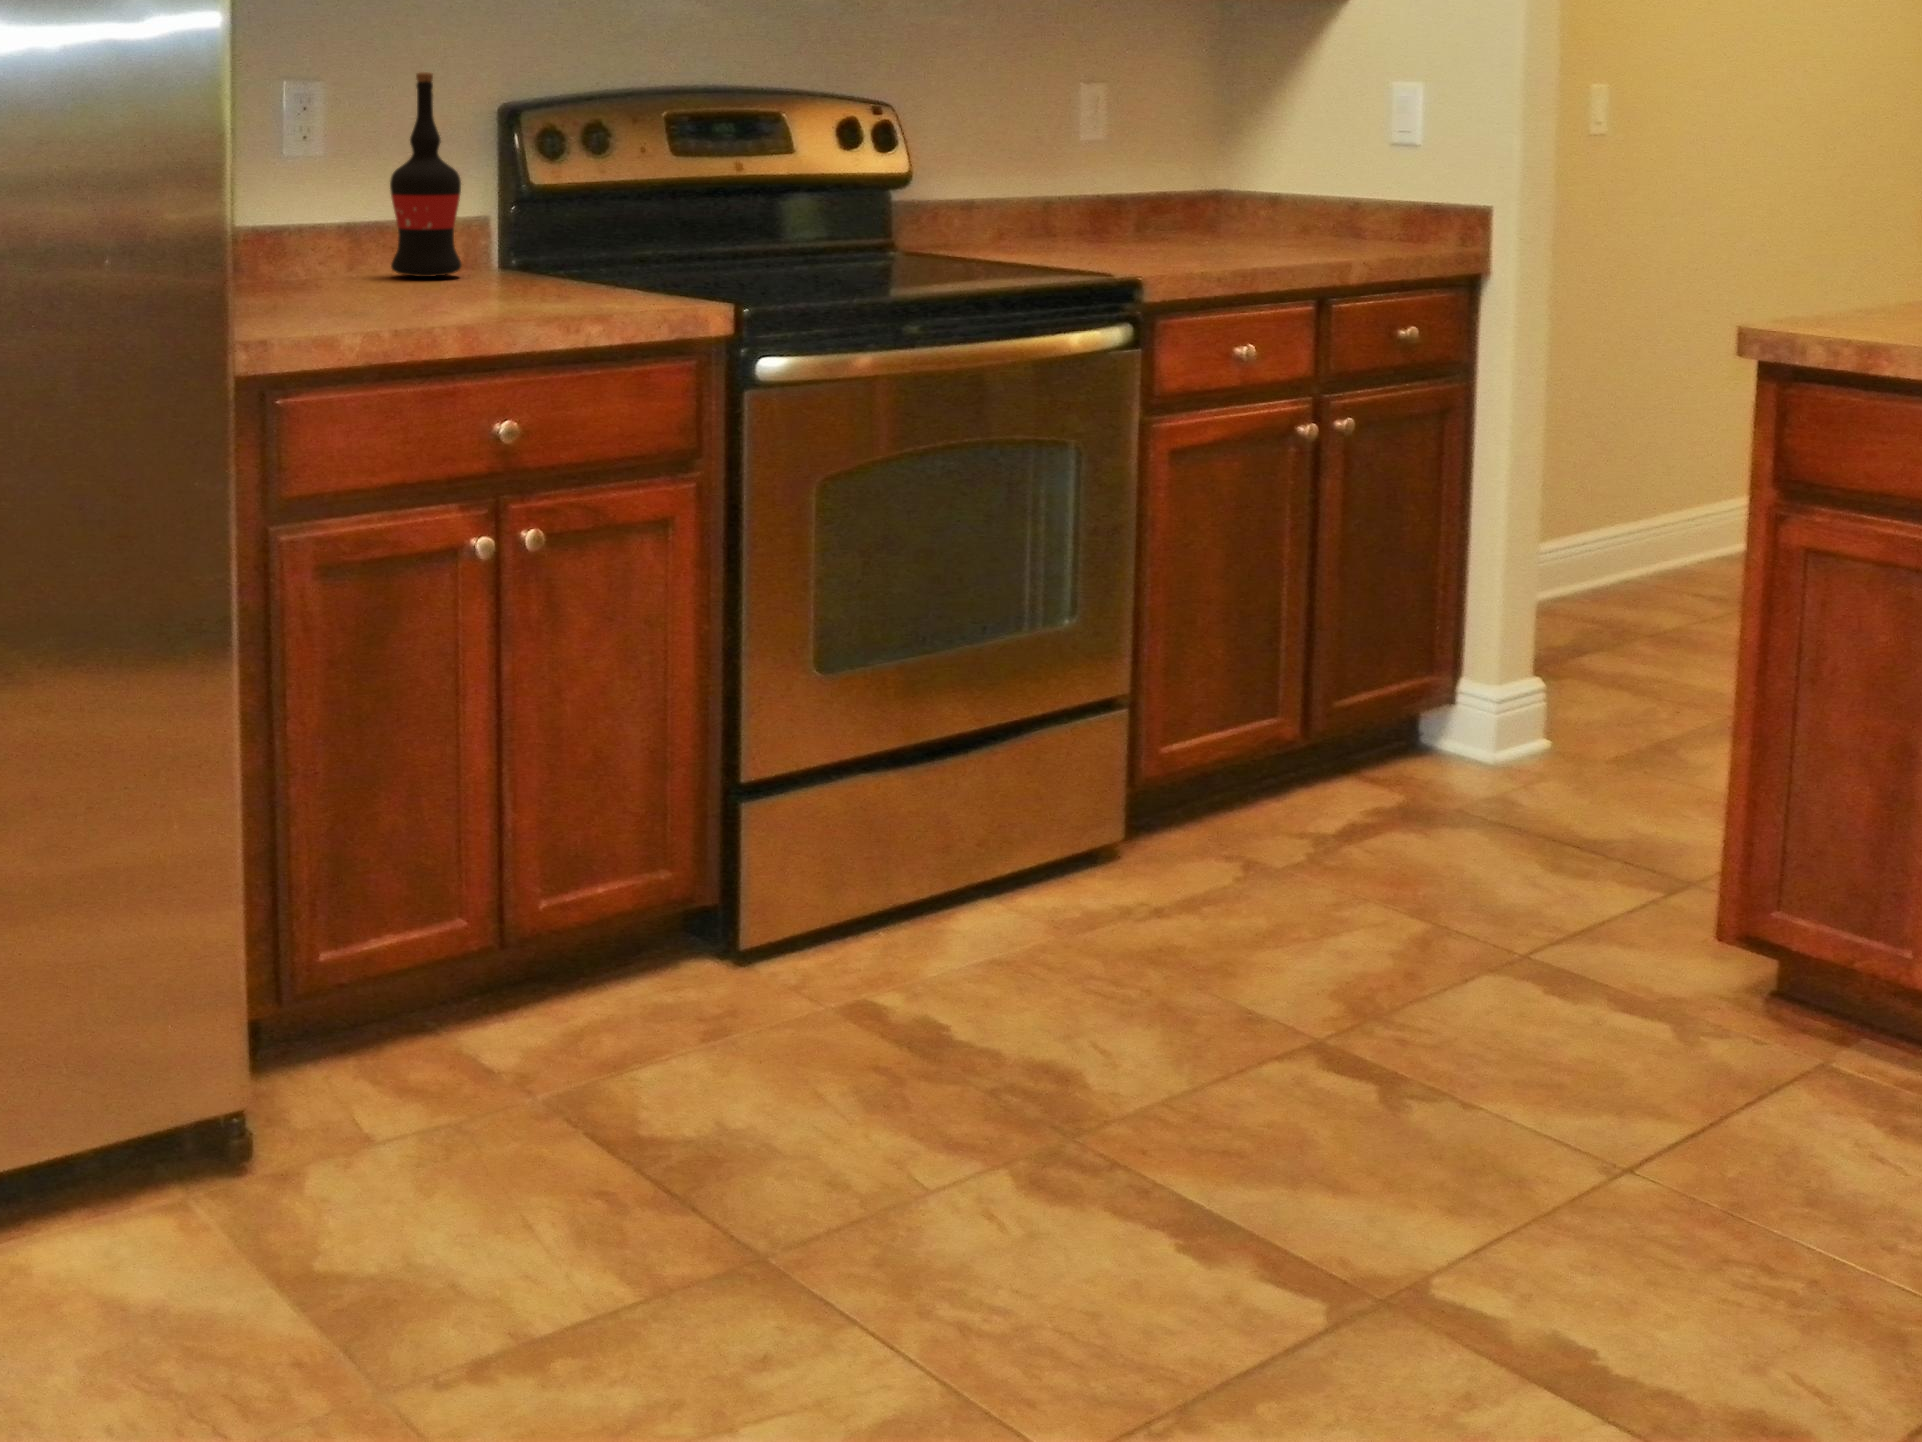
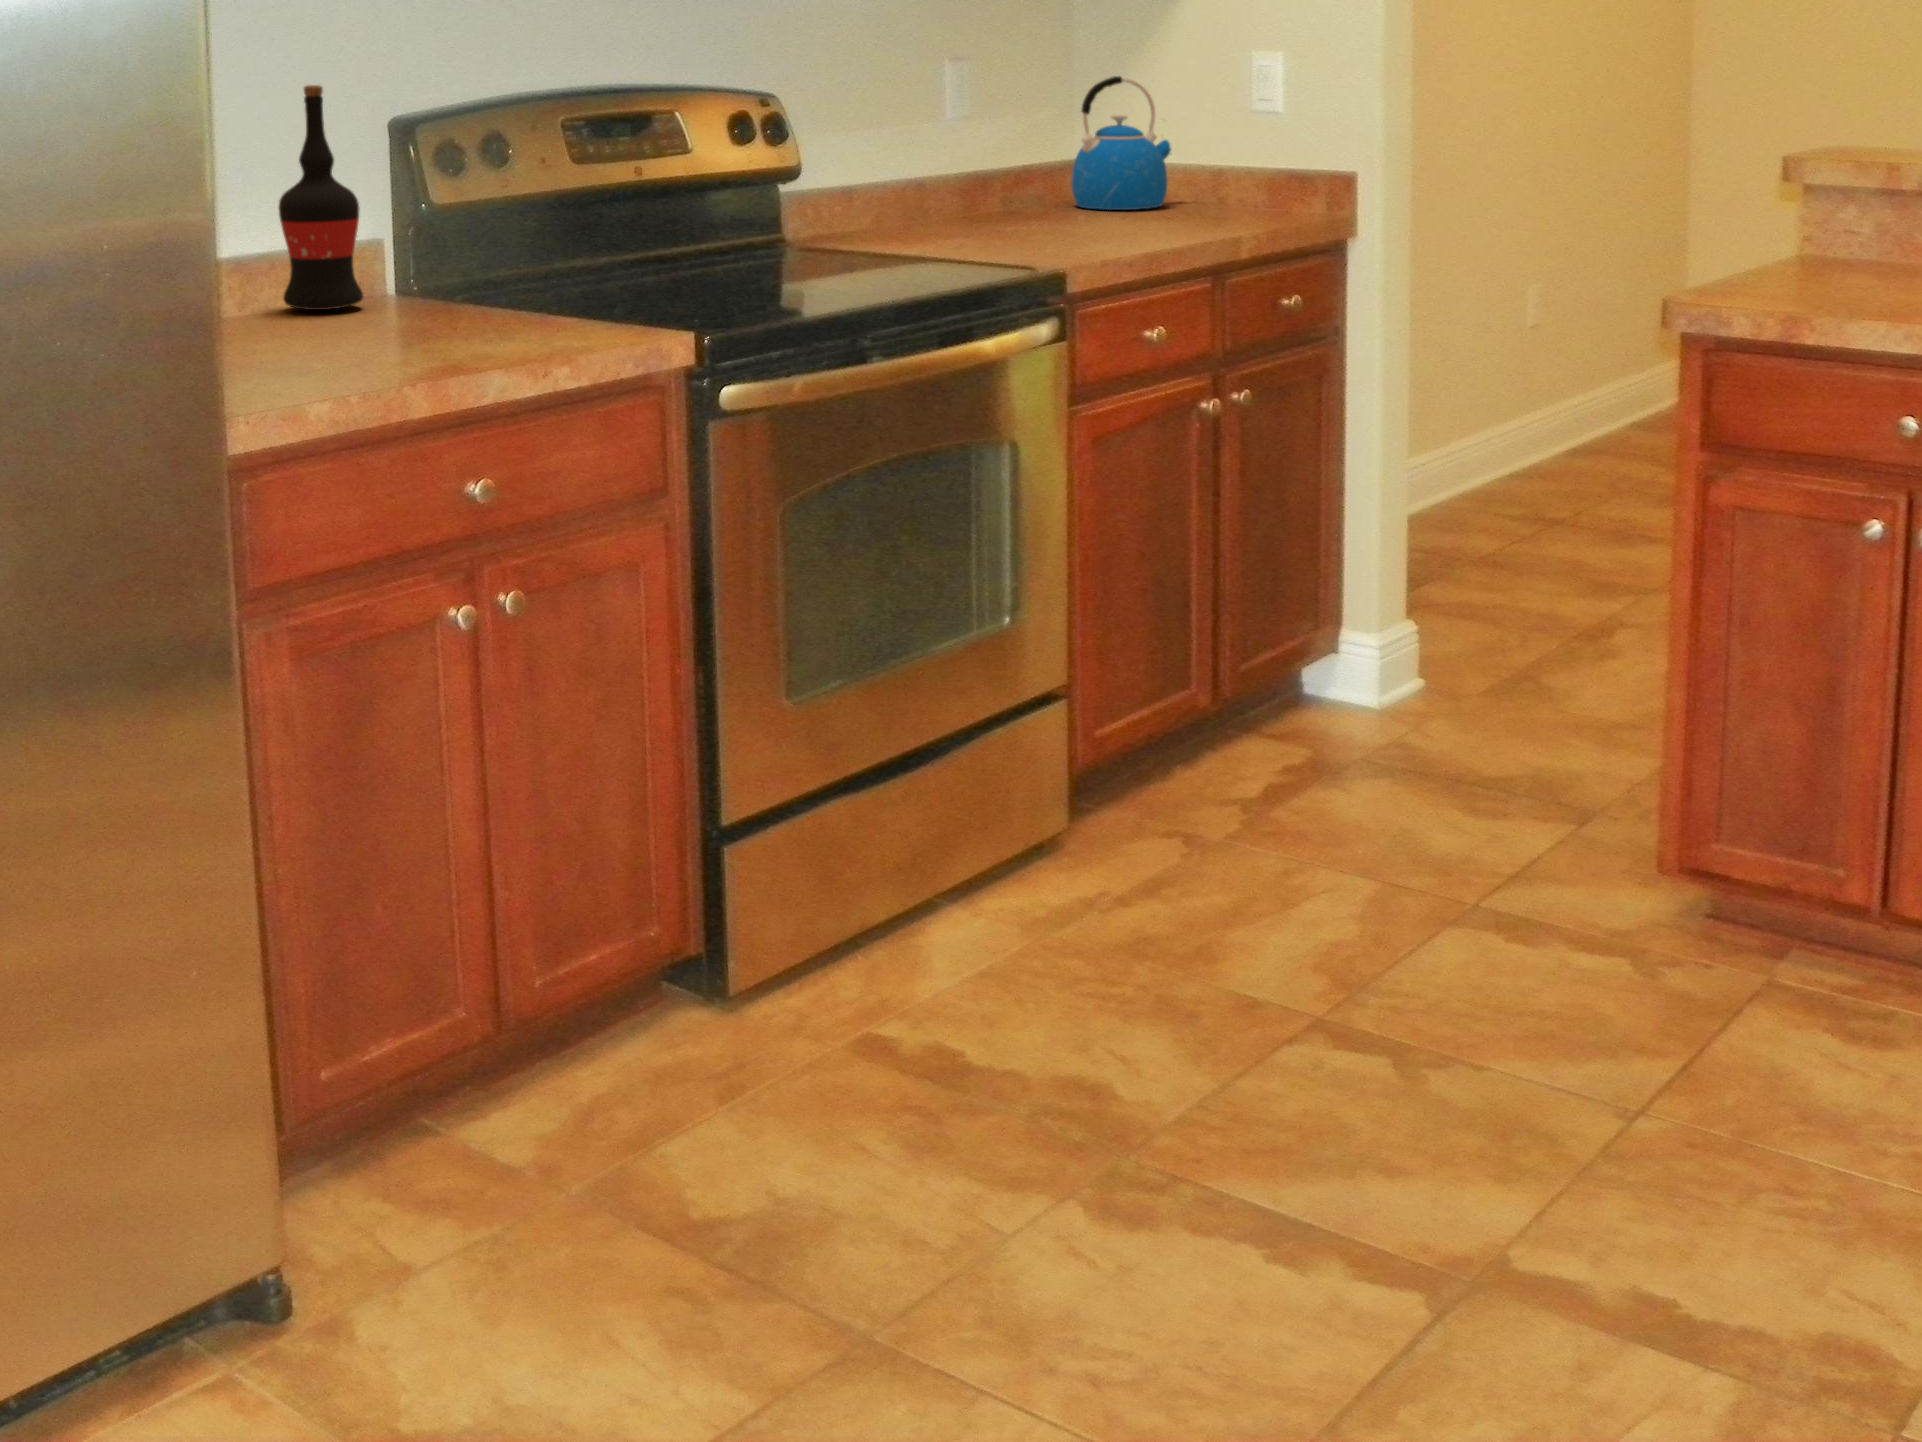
kettle: none [1205,105,1322,237] -> present [1072,76,1171,210]

